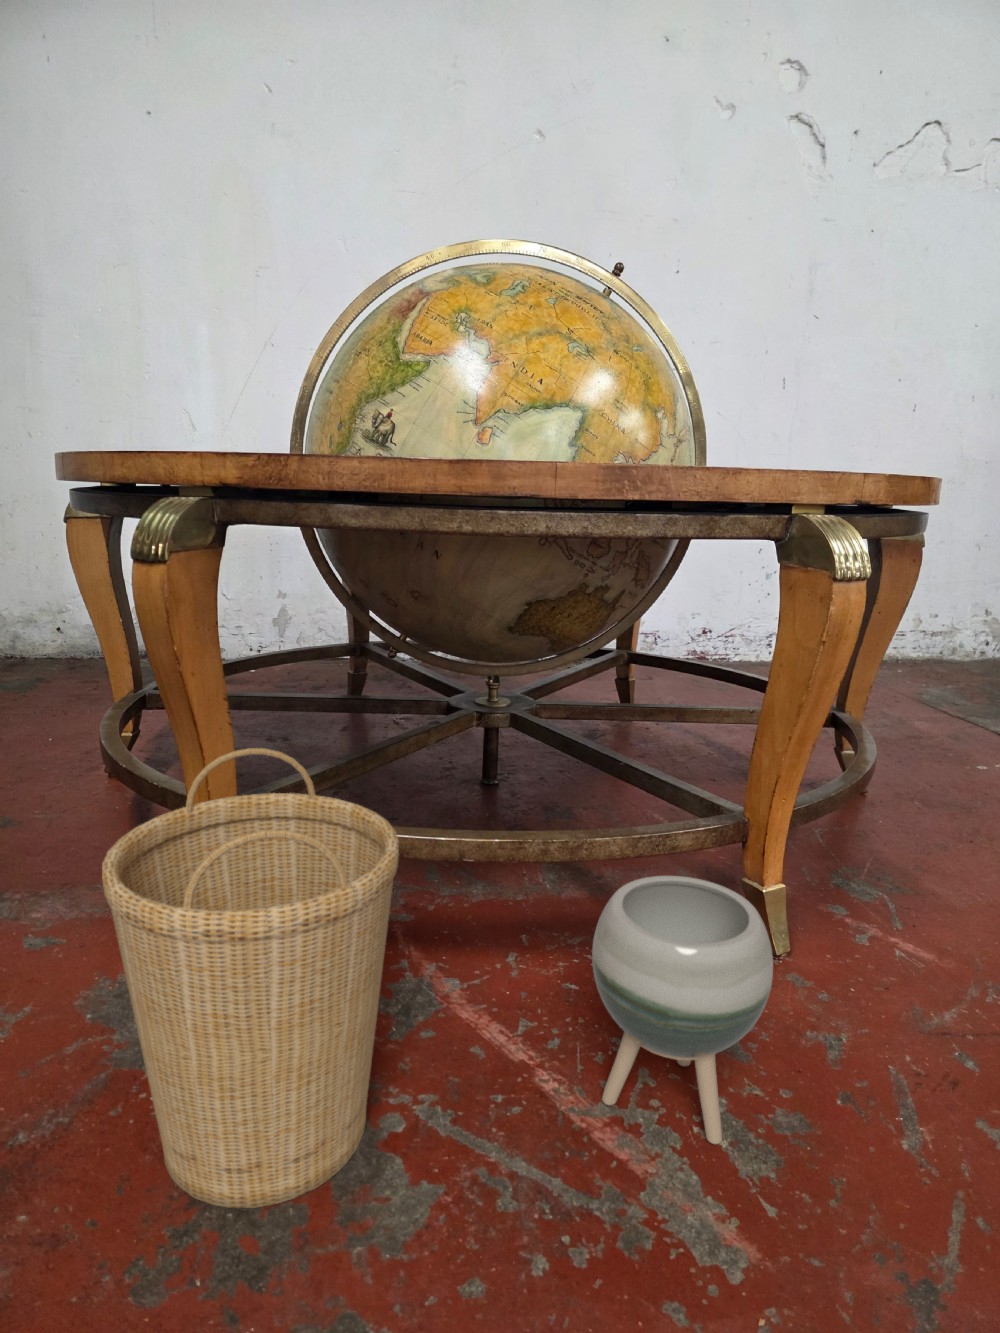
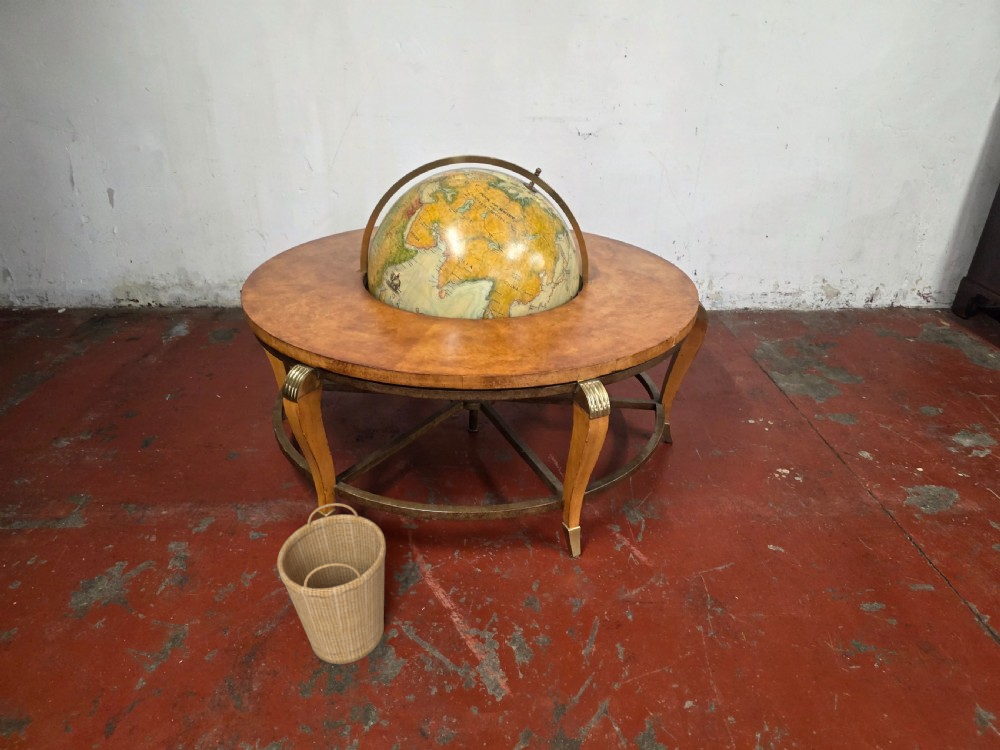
planter: present [592,876,773,1144] -> none [465,549,534,649]

